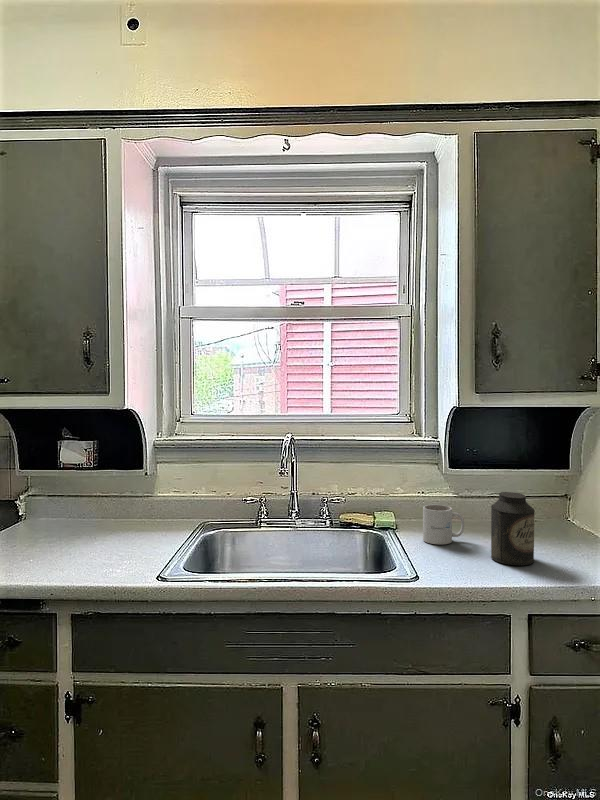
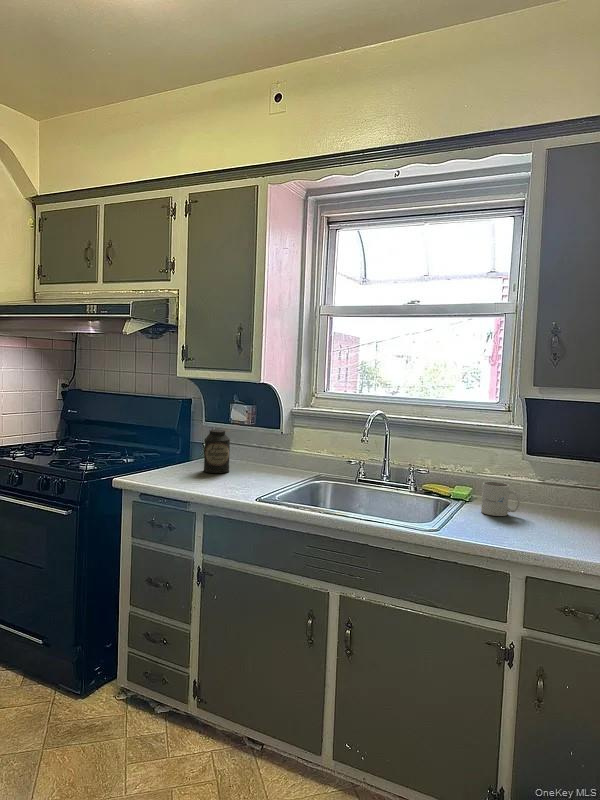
canister: present [491,492,535,565] -> present [204,429,230,473]

